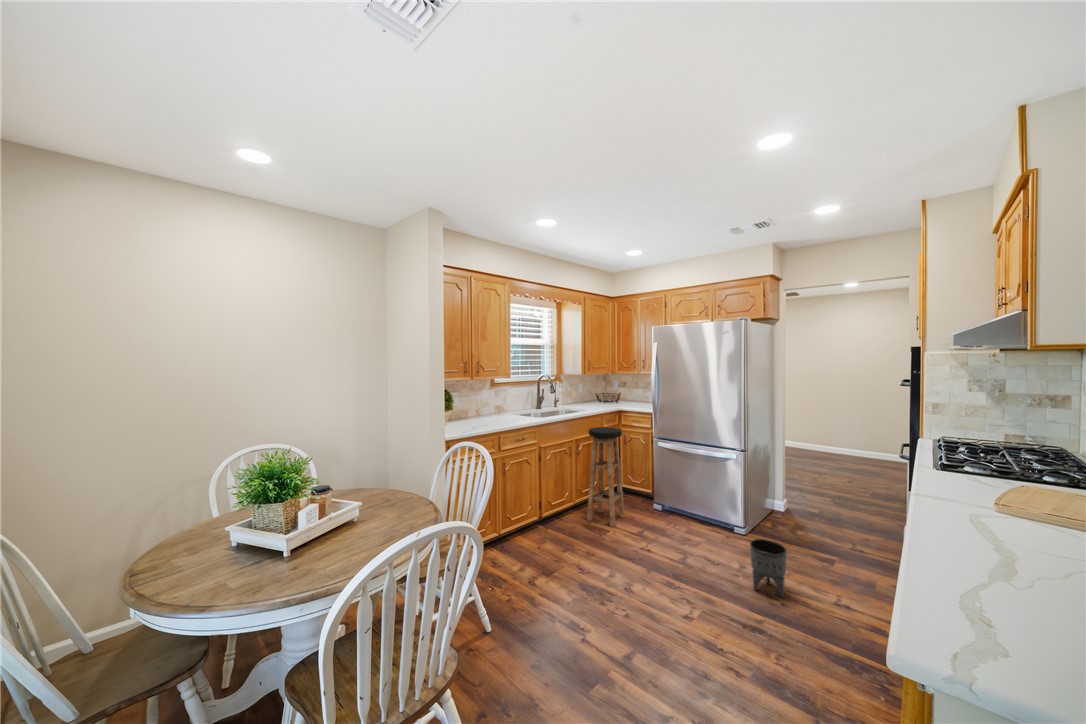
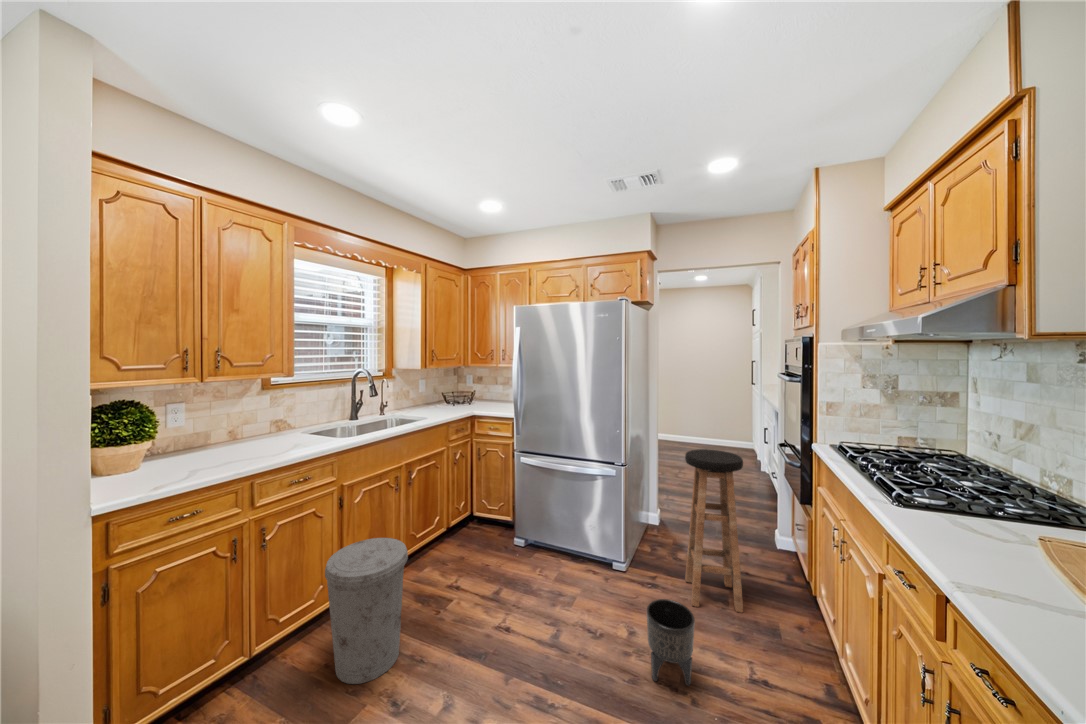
bar stool: present [587,427,625,527] -> present [685,449,743,613]
trash can: none [539,479,585,558] -> present [325,538,408,684]

